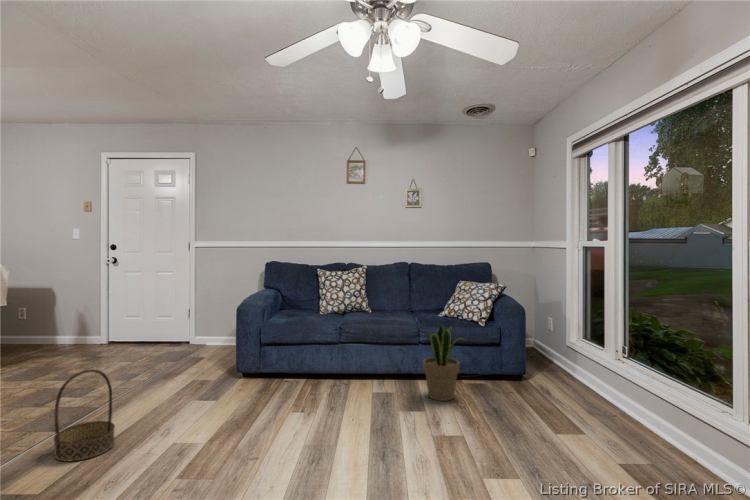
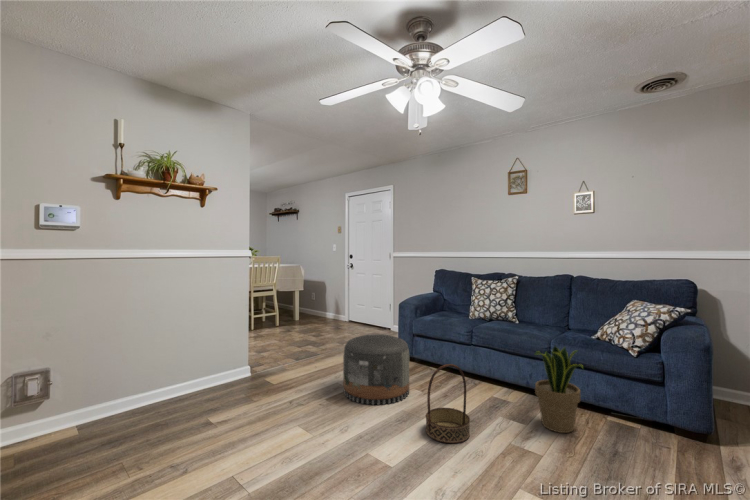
pouf: none [212,343,297,429] -> present [343,335,409,405]
basket: present [54,369,115,462] -> present [426,364,470,443]

